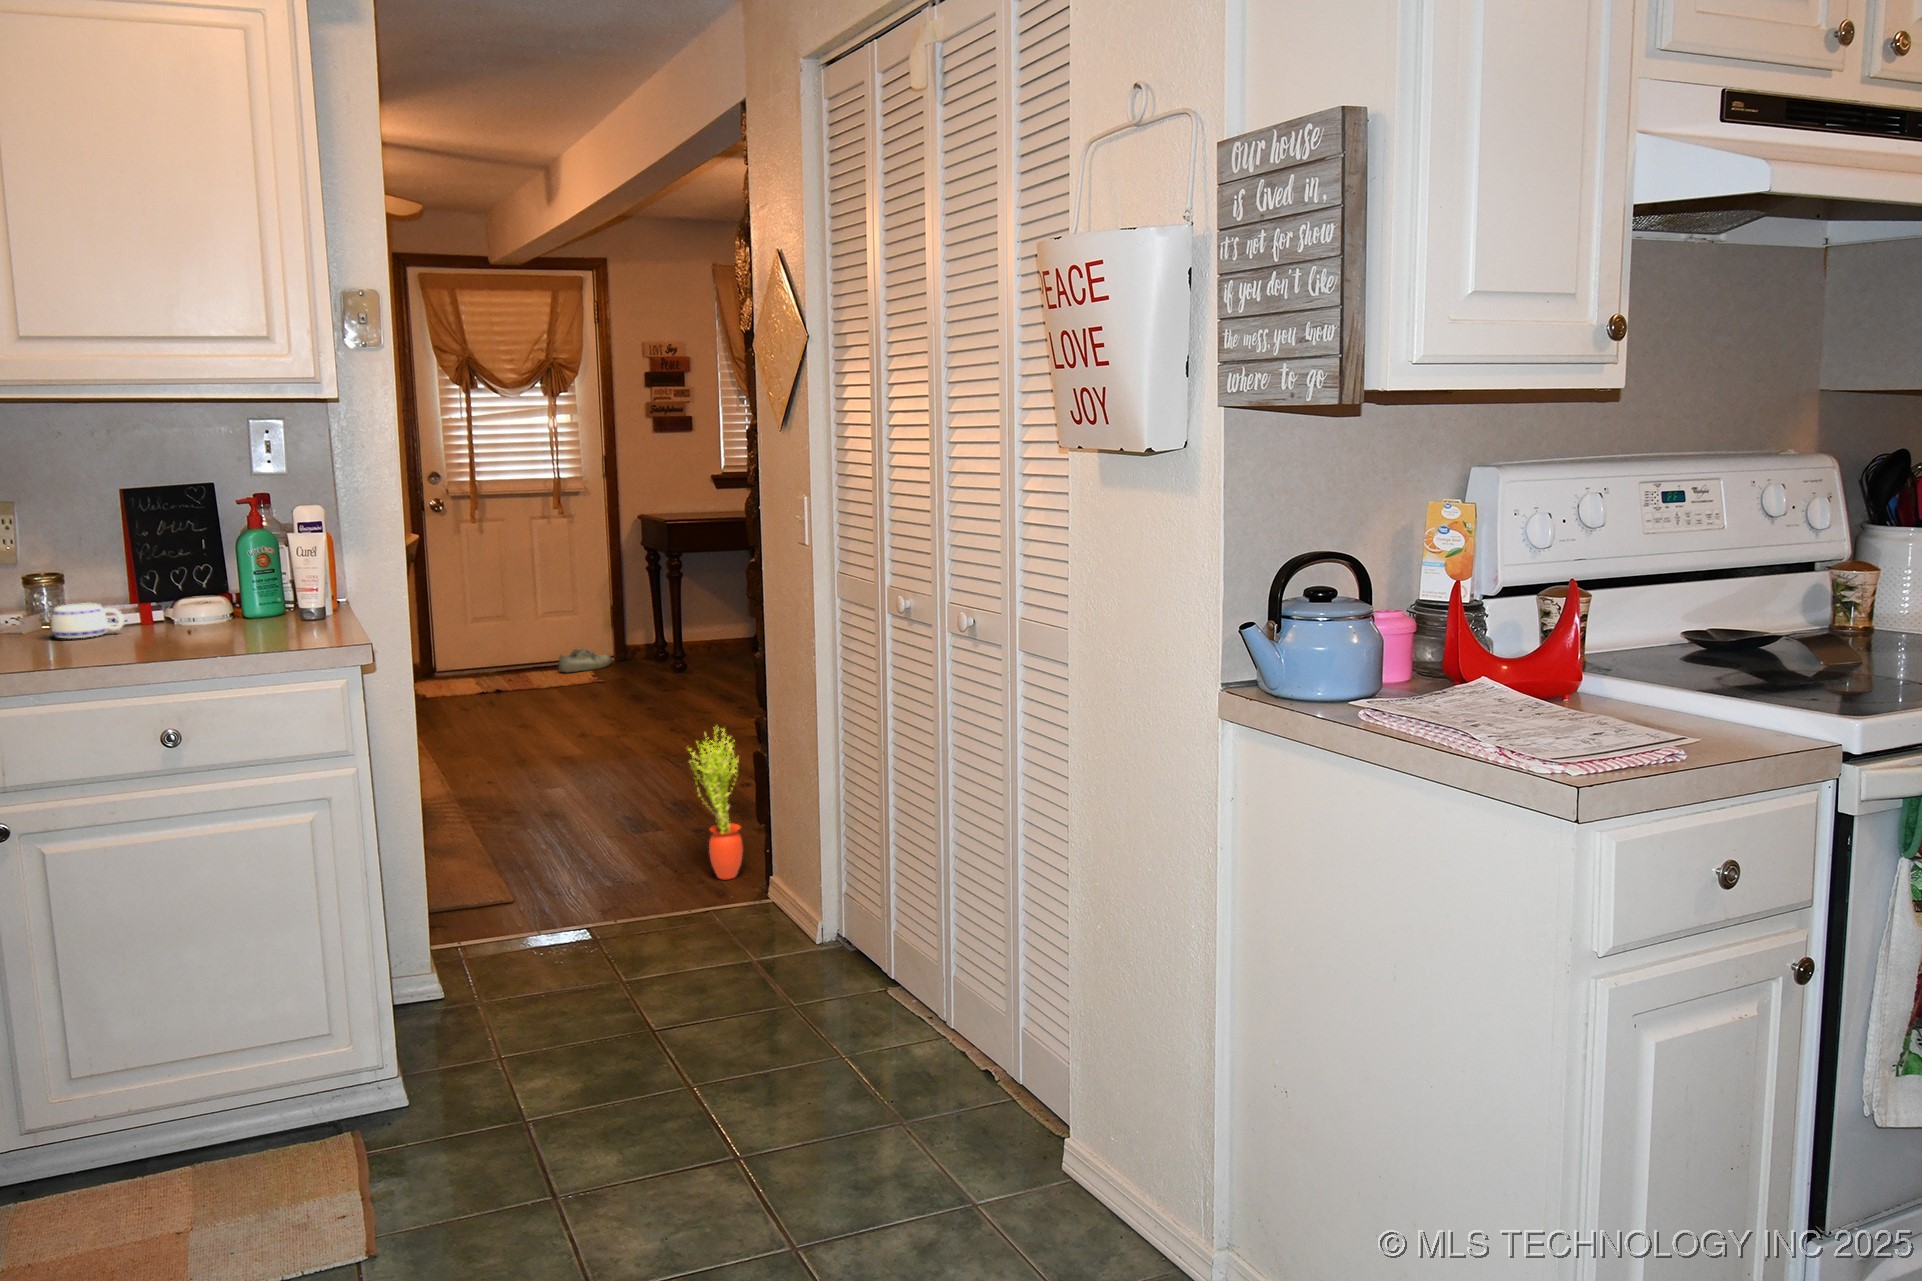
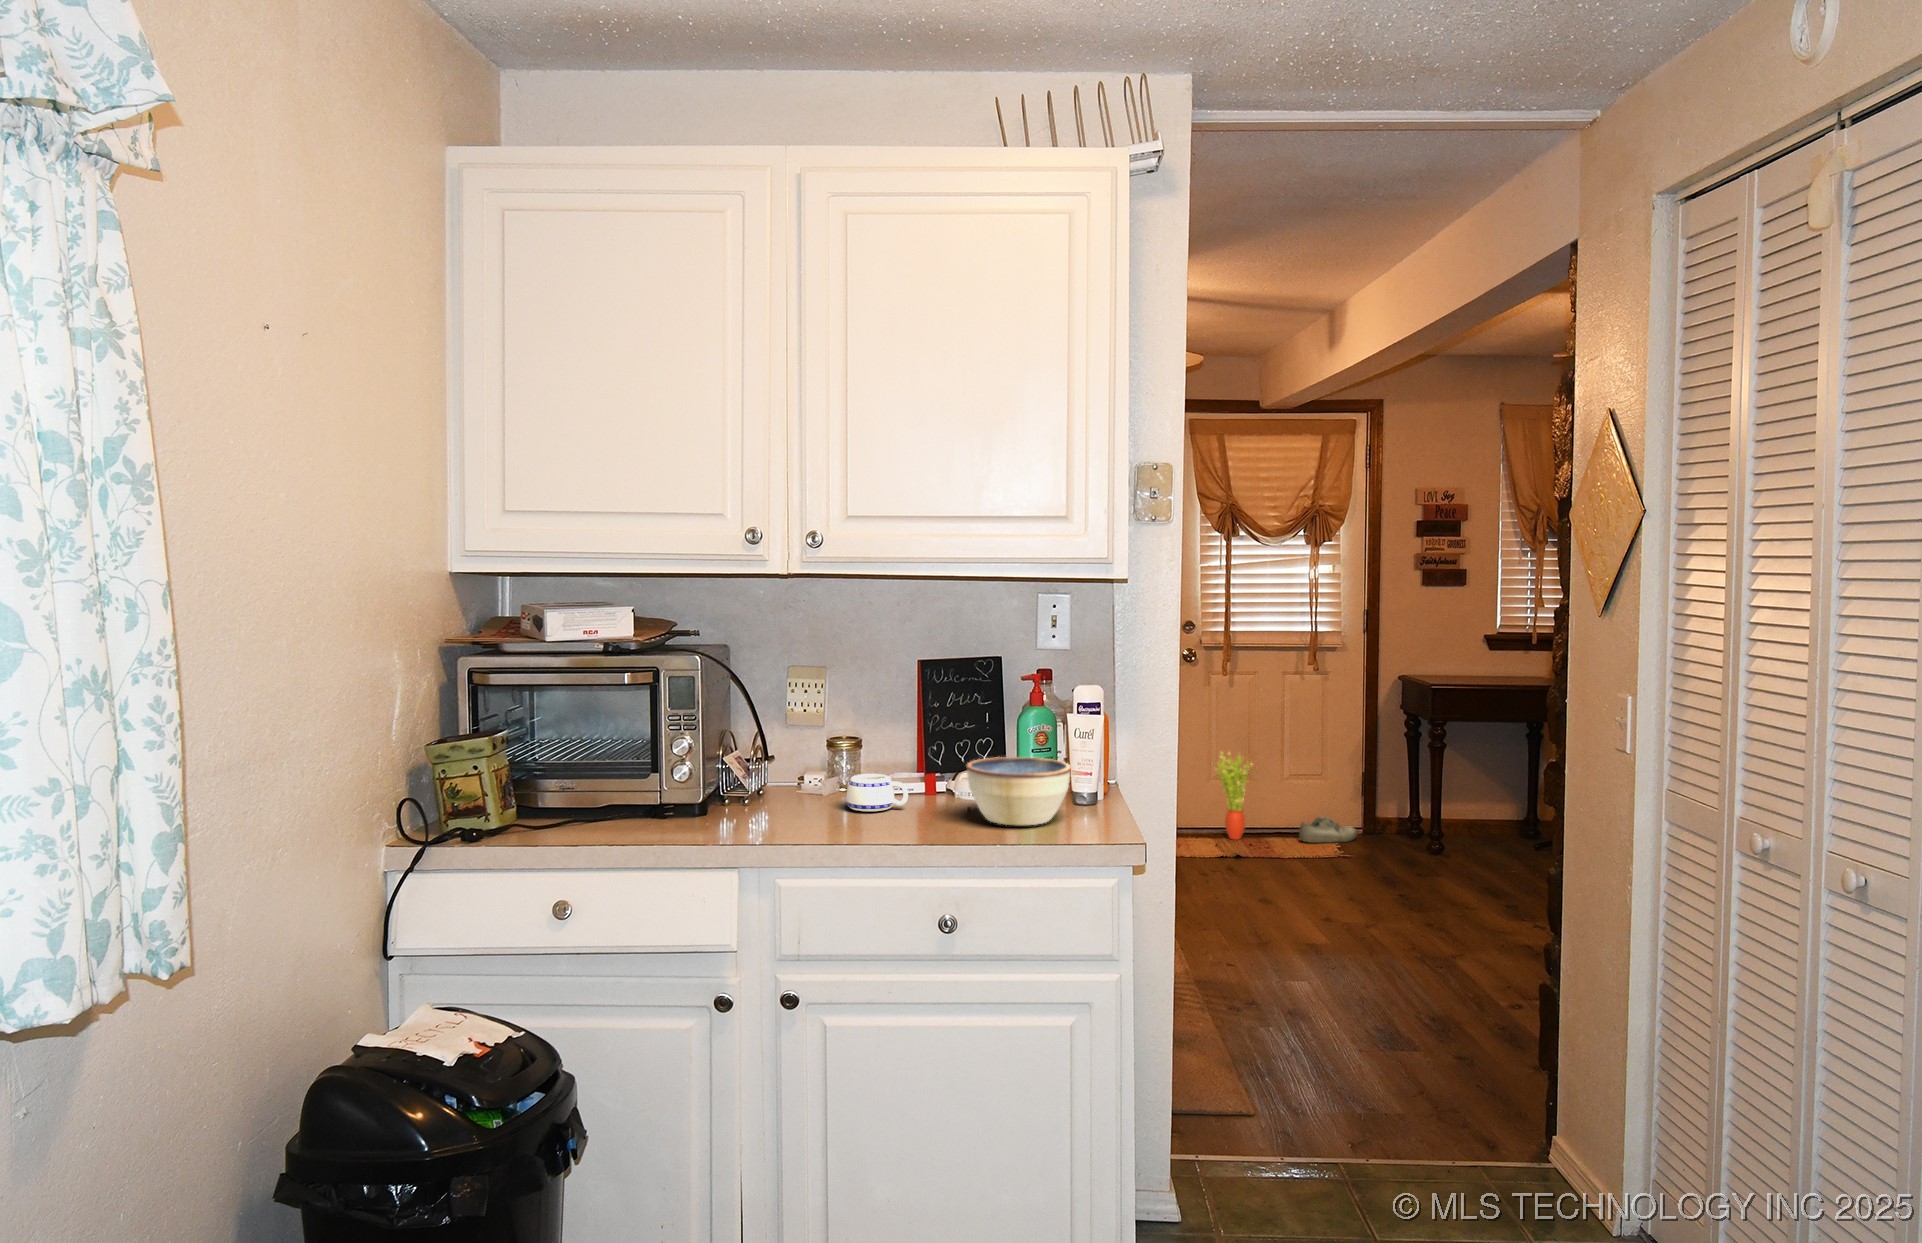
bowl: none [186,575,295,633] -> present [966,757,1071,825]
potted plant: present [689,727,743,879] -> present [1215,752,1253,840]

